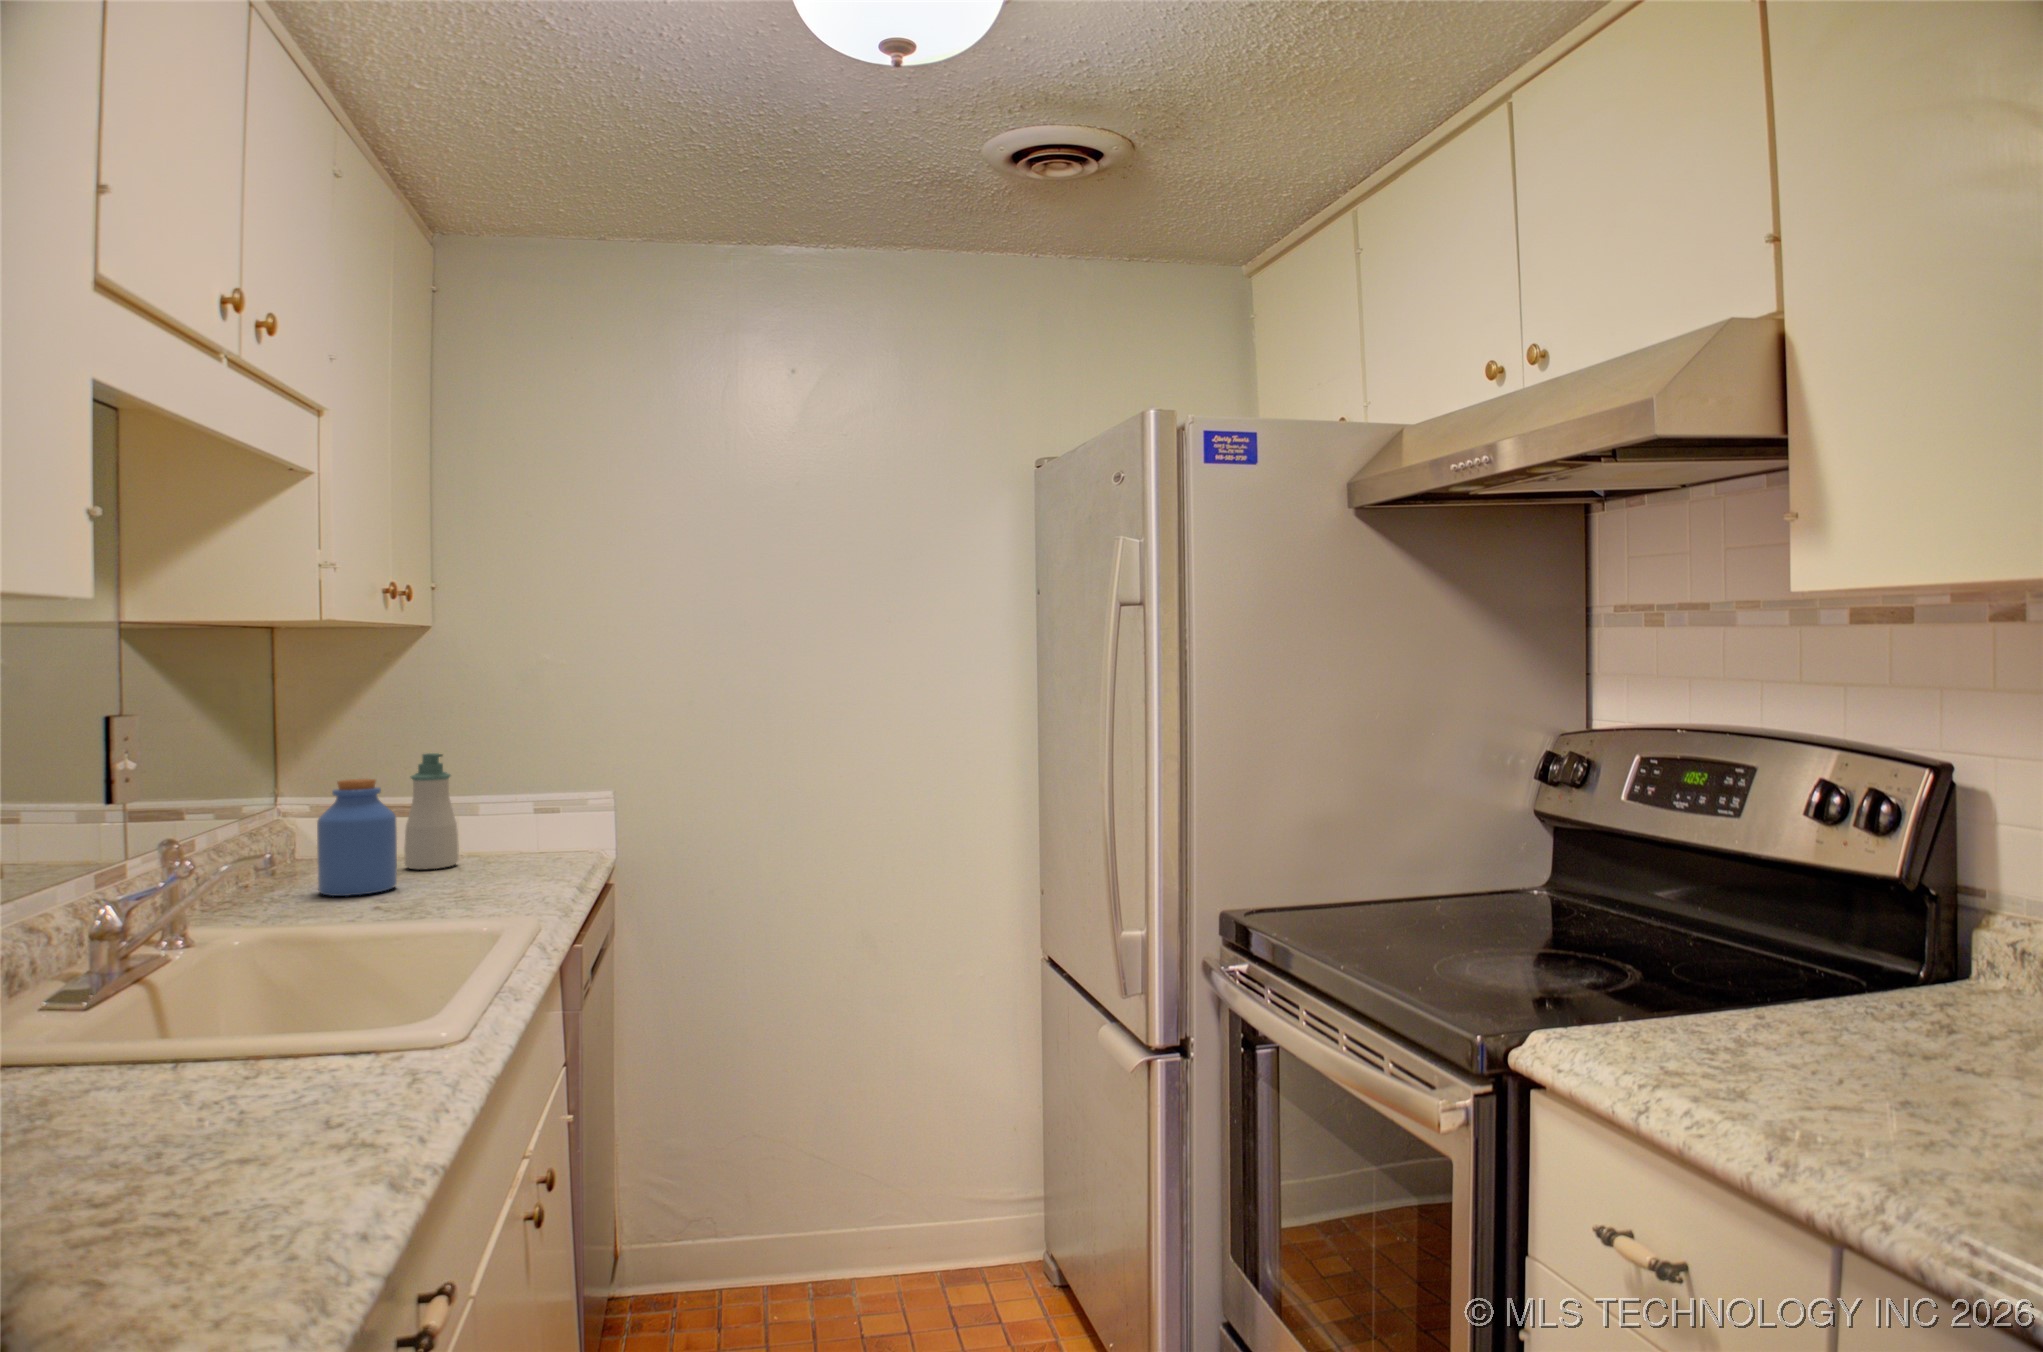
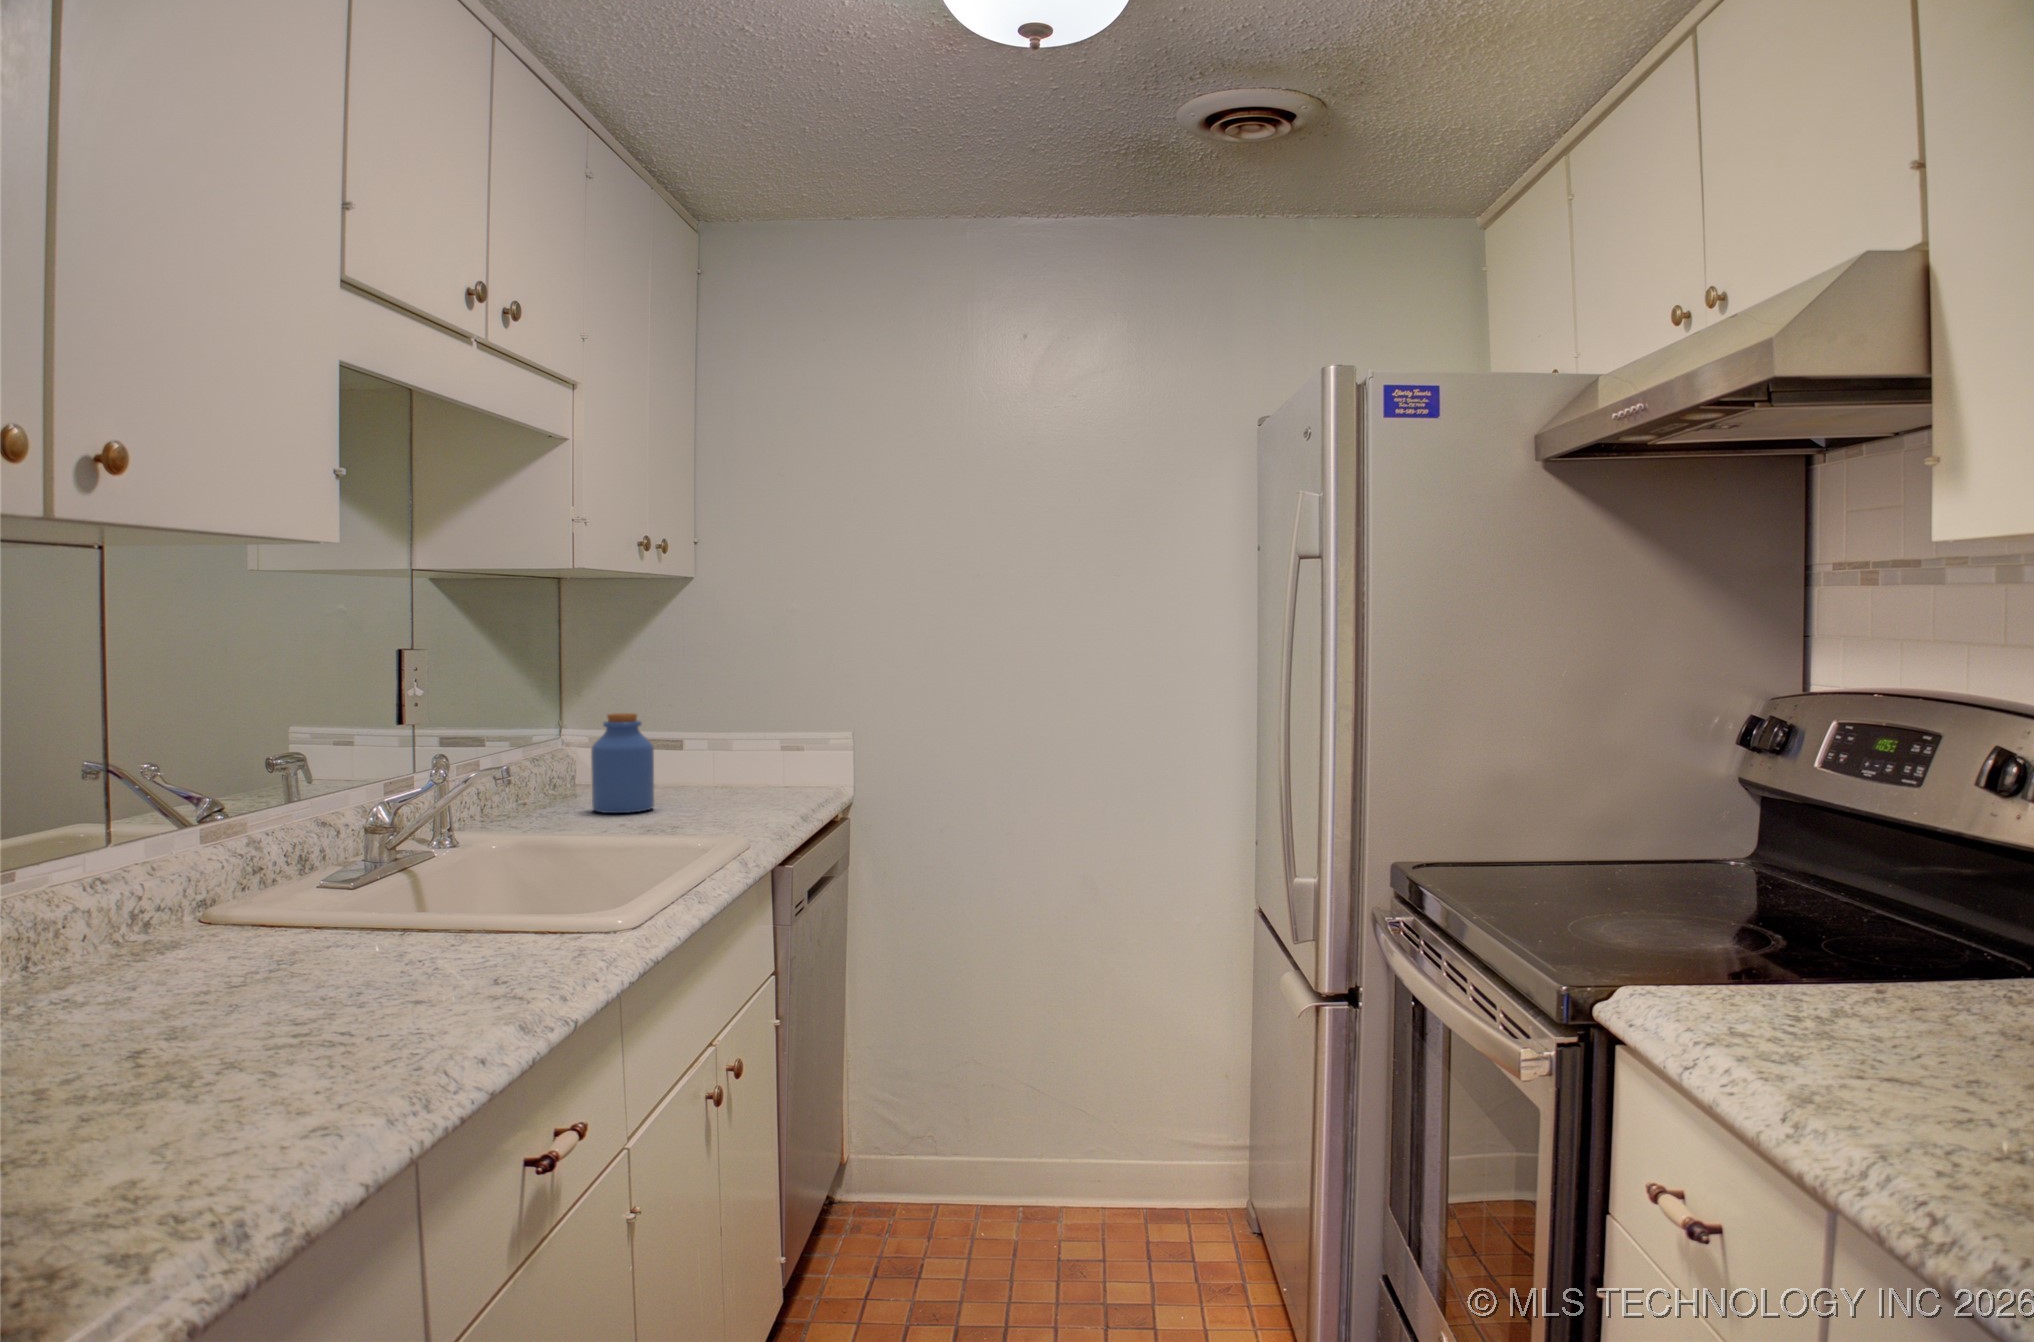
soap bottle: present [404,753,459,870] -> none [661,693,705,796]

